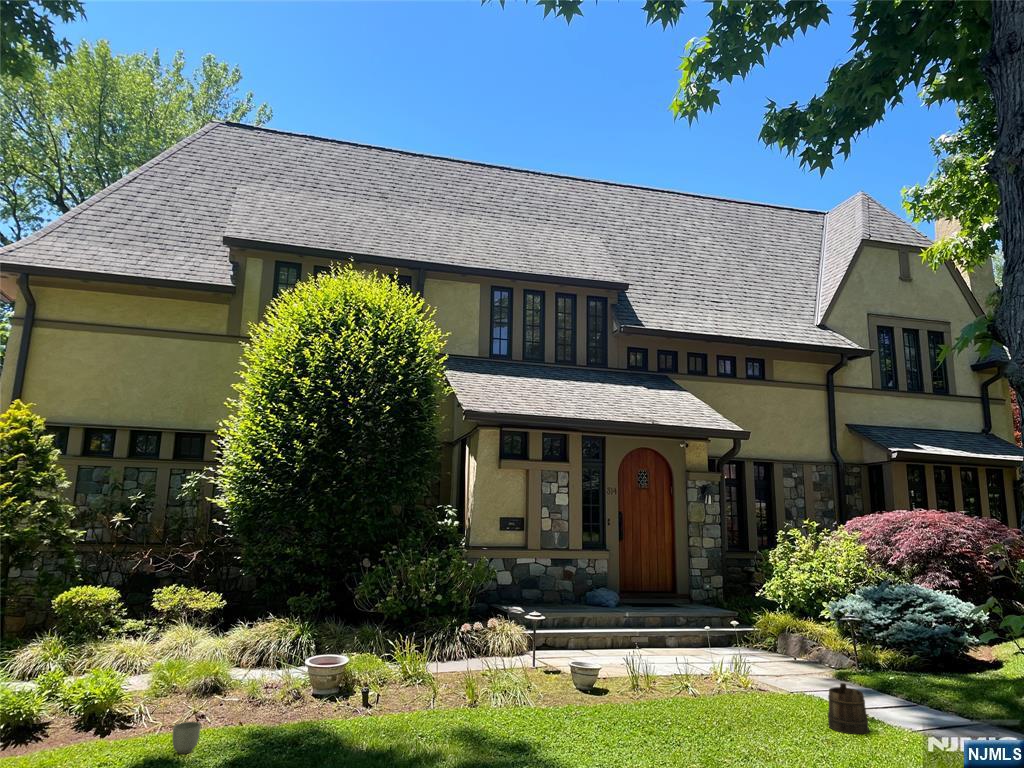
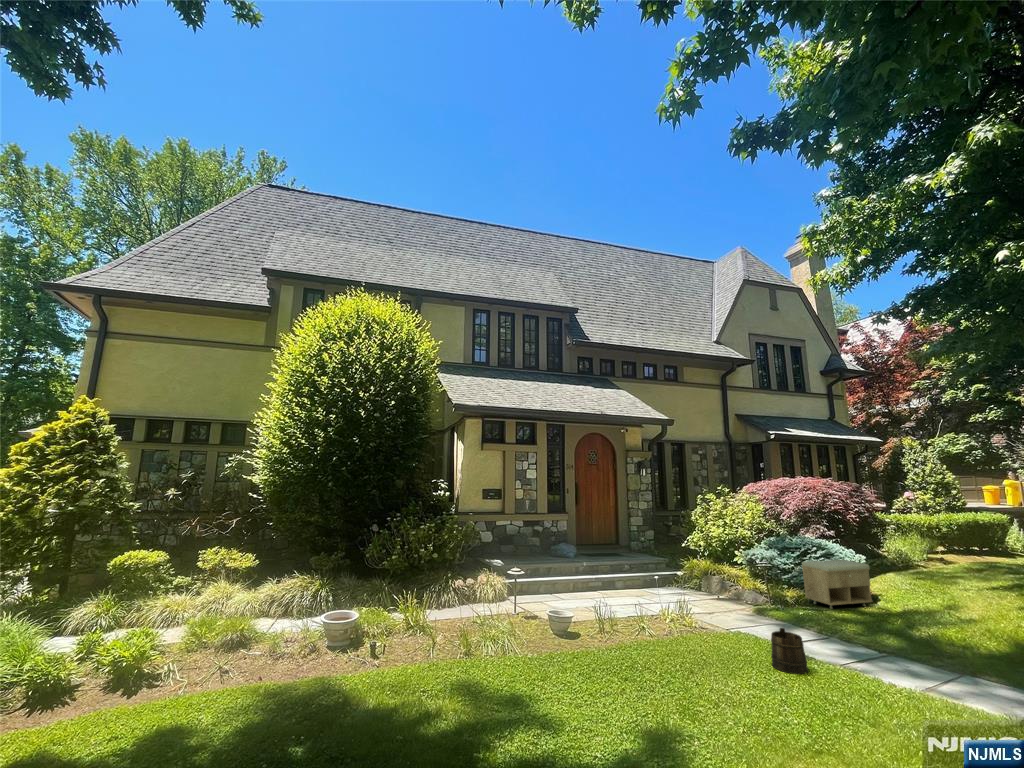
storage bench: none [901,616,991,675] -> present [802,560,873,609]
planter: present [173,722,201,754] -> none [179,692,209,726]

